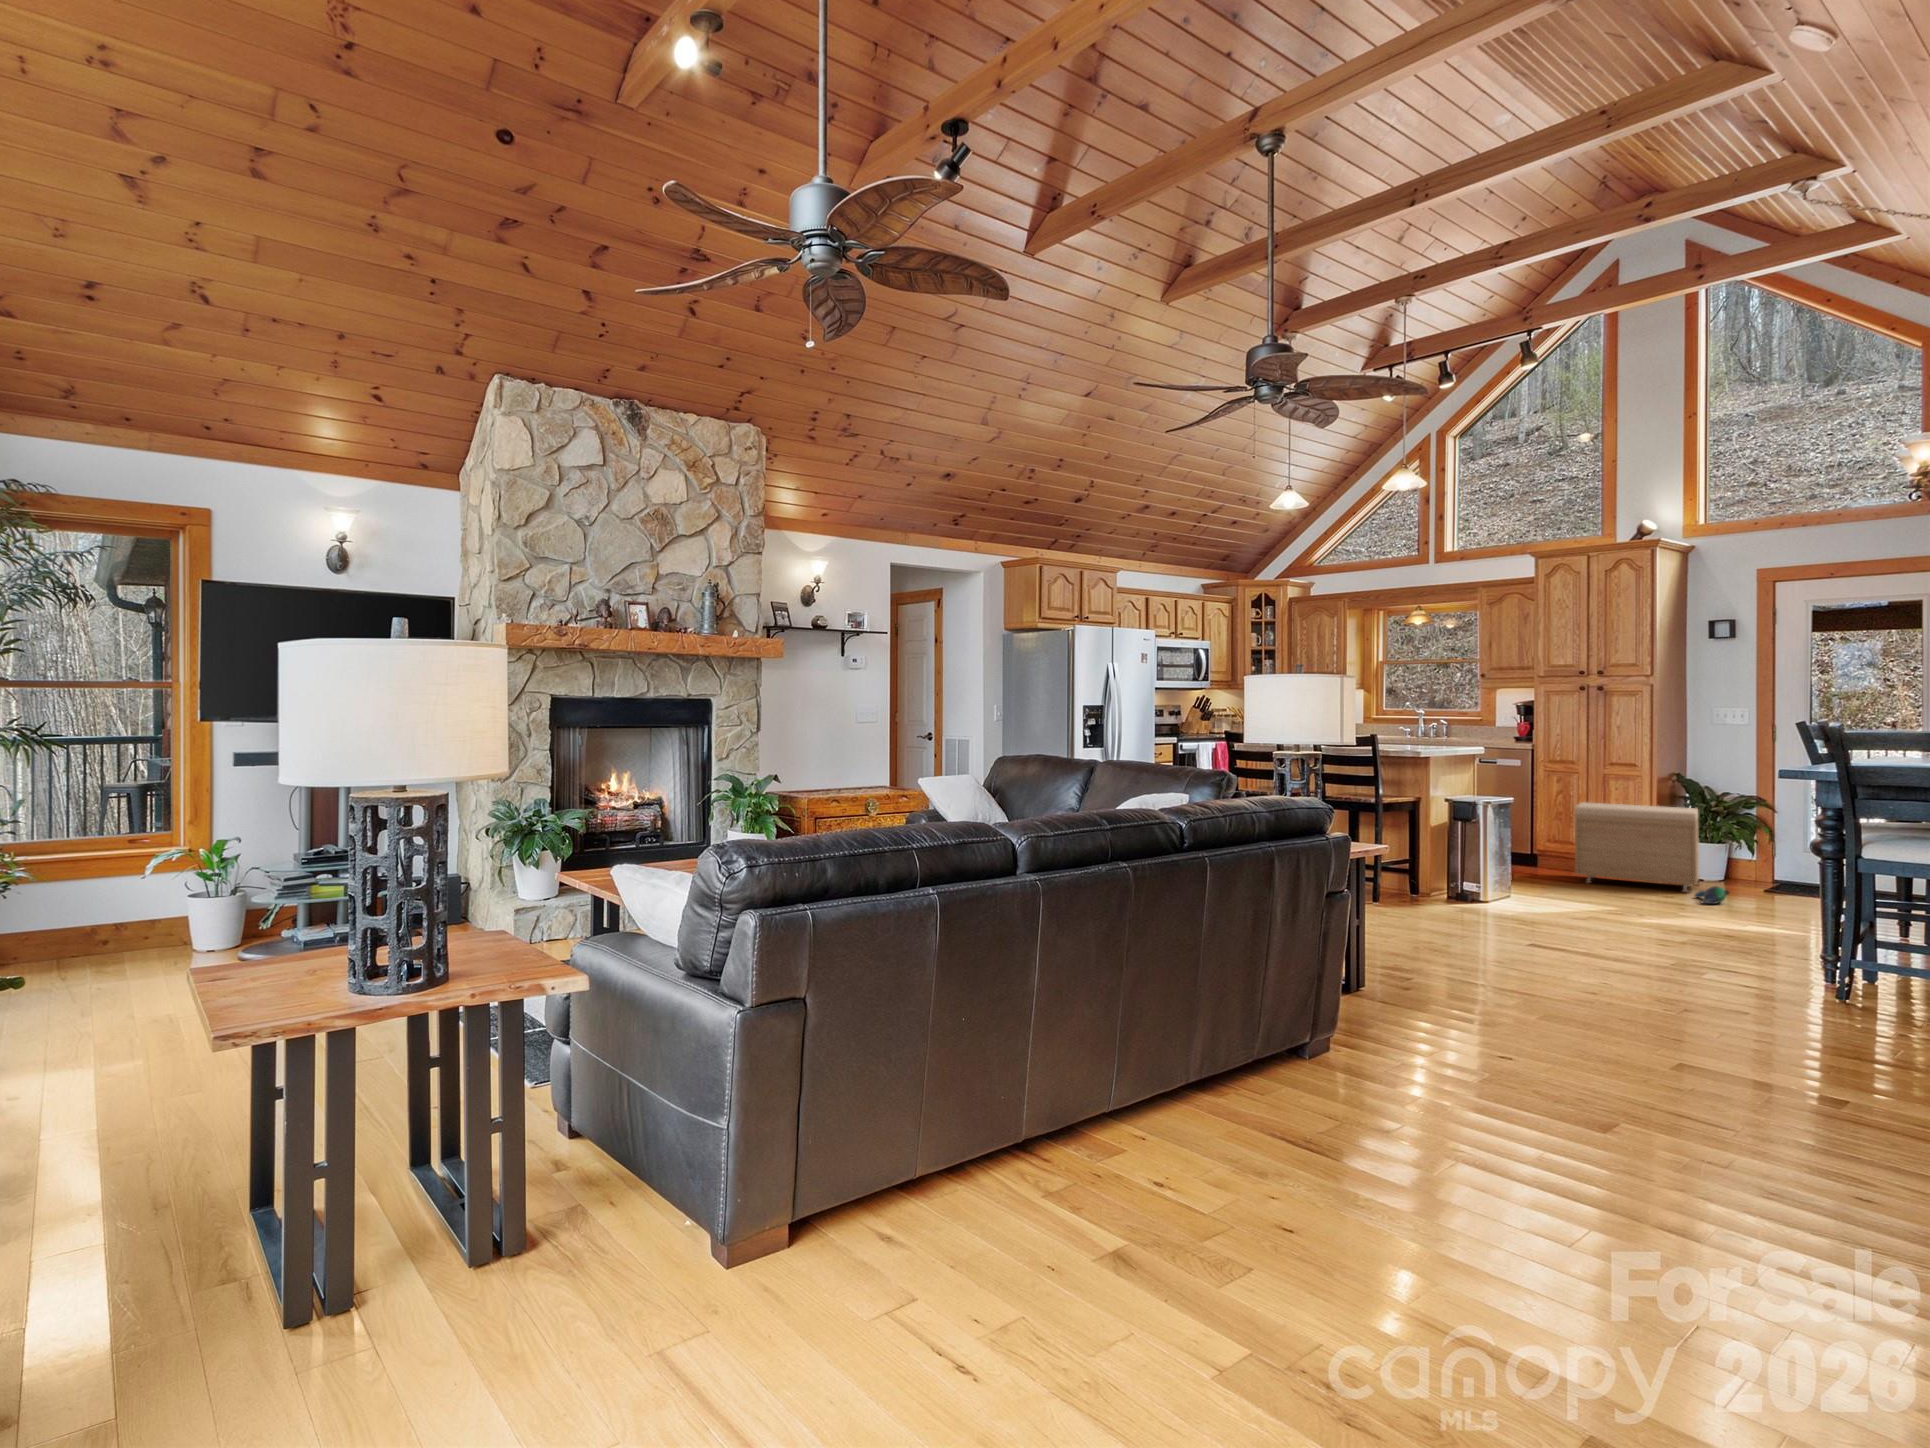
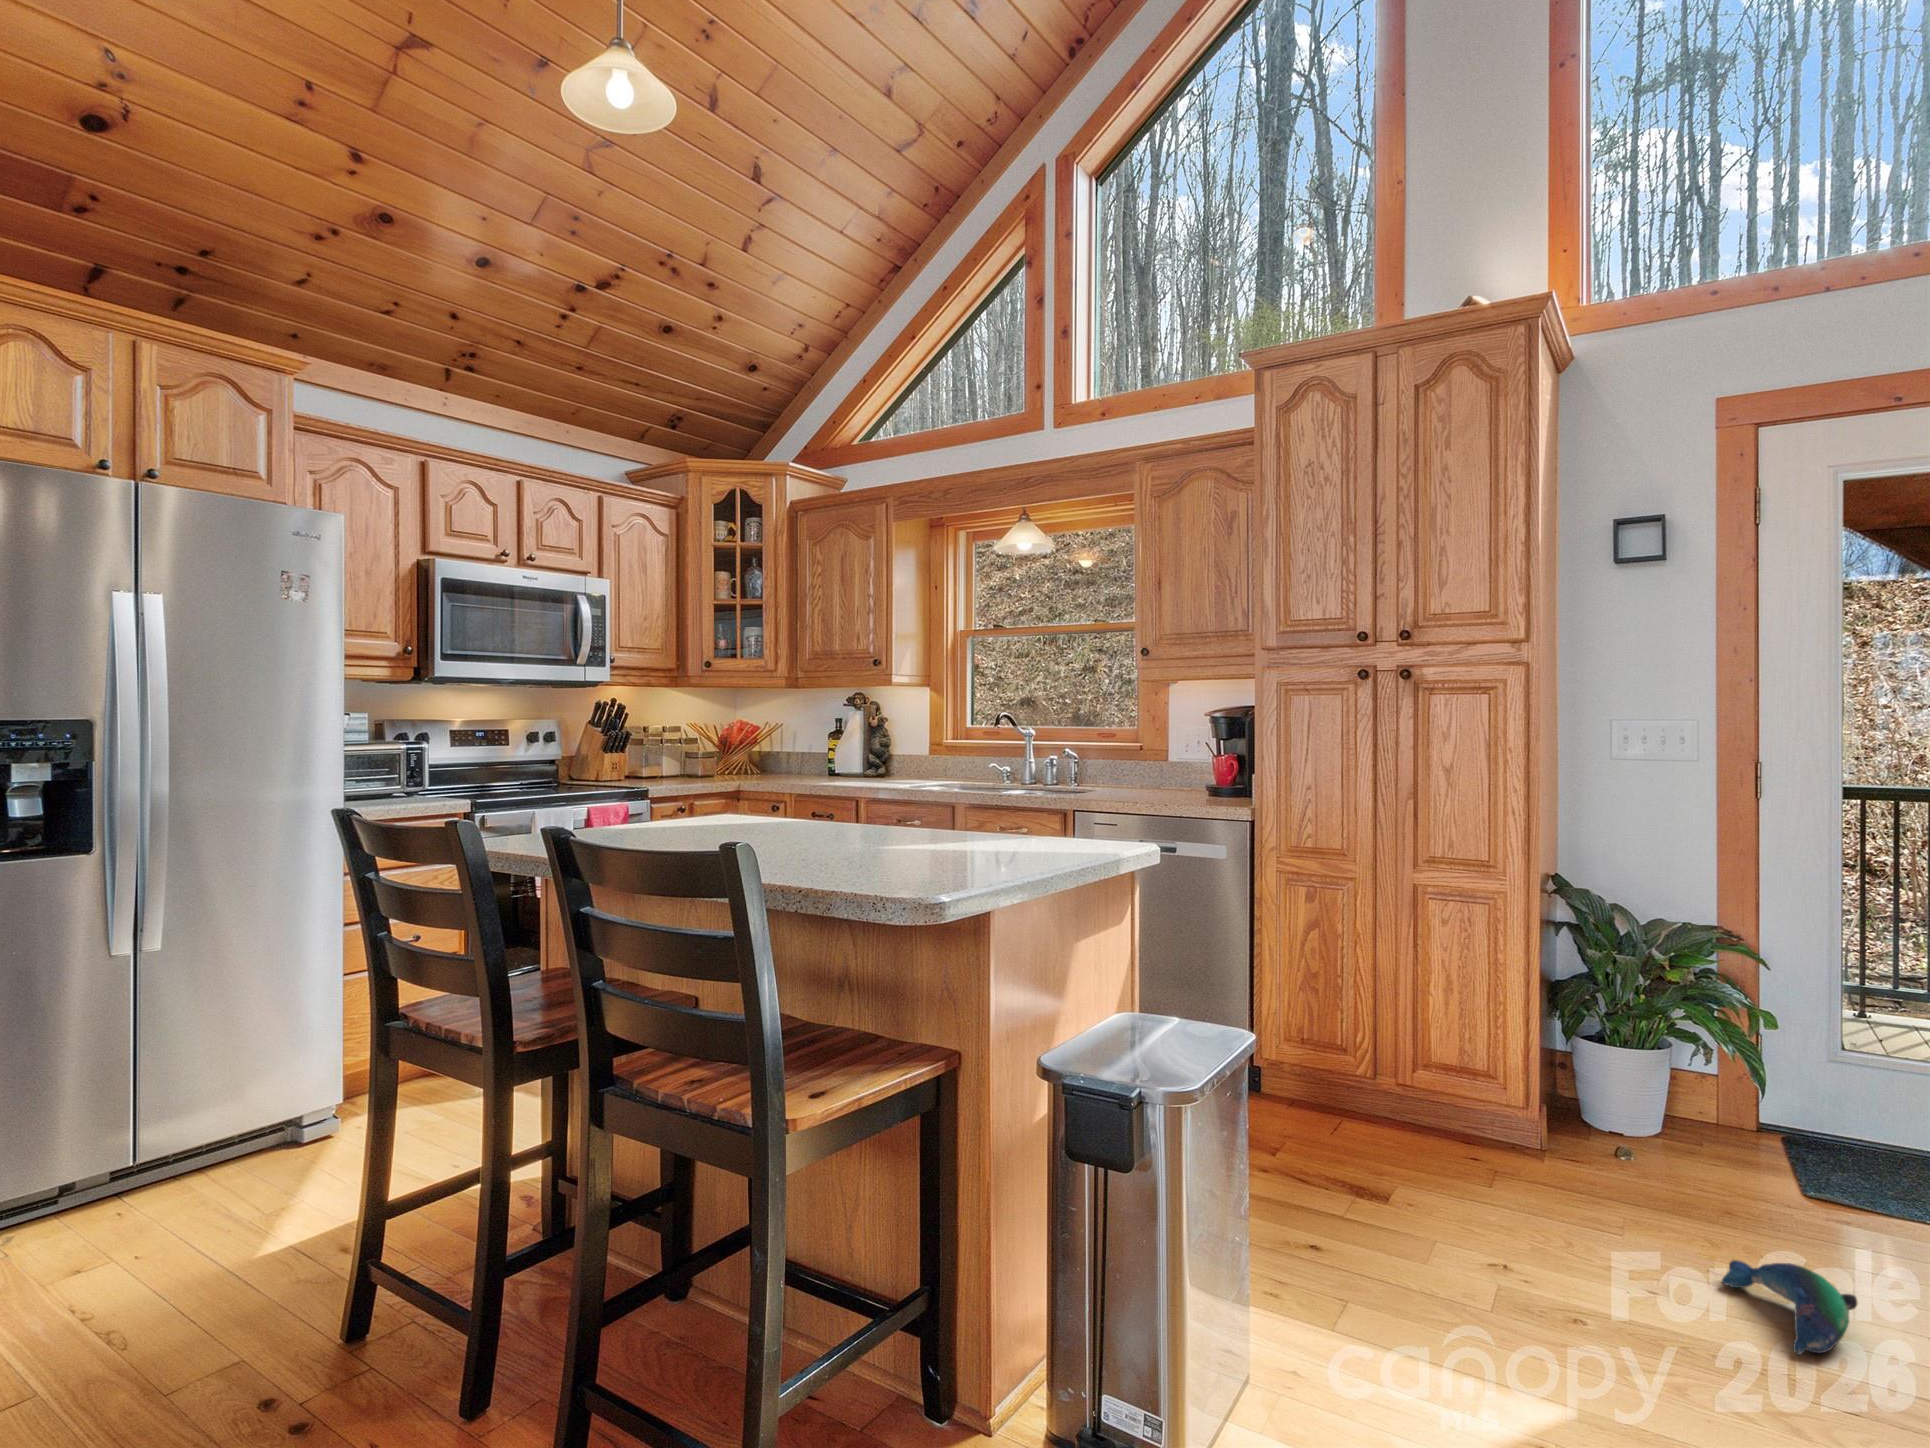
storage bench: present [1575,802,1699,892] -> none [1370,957,1696,1231]

